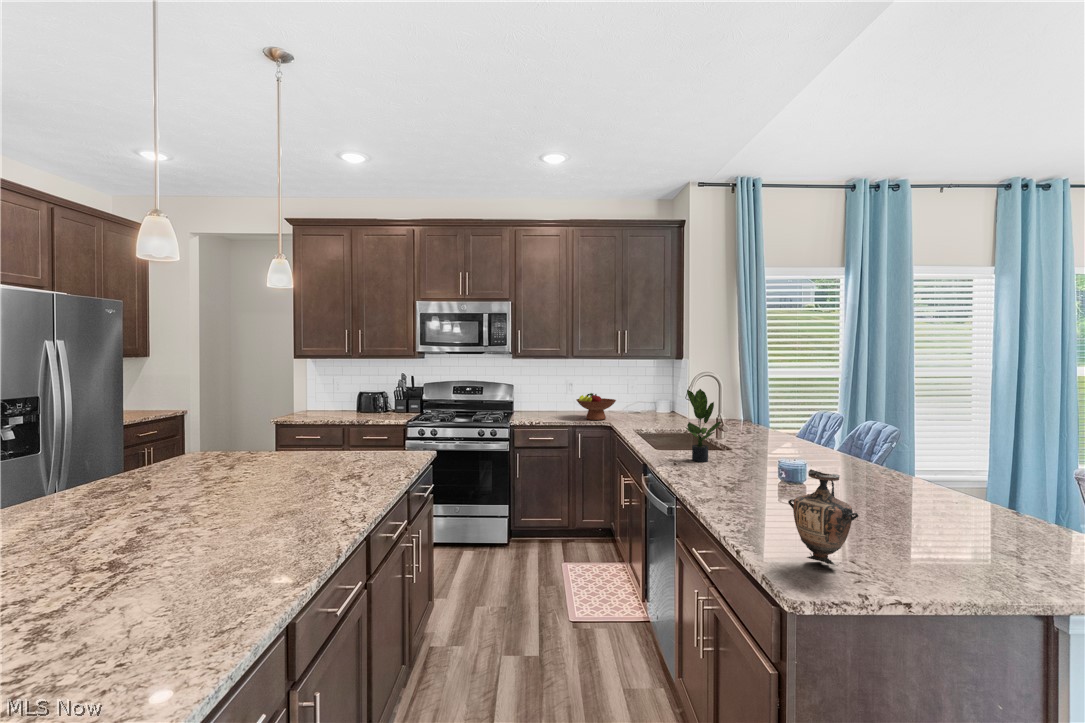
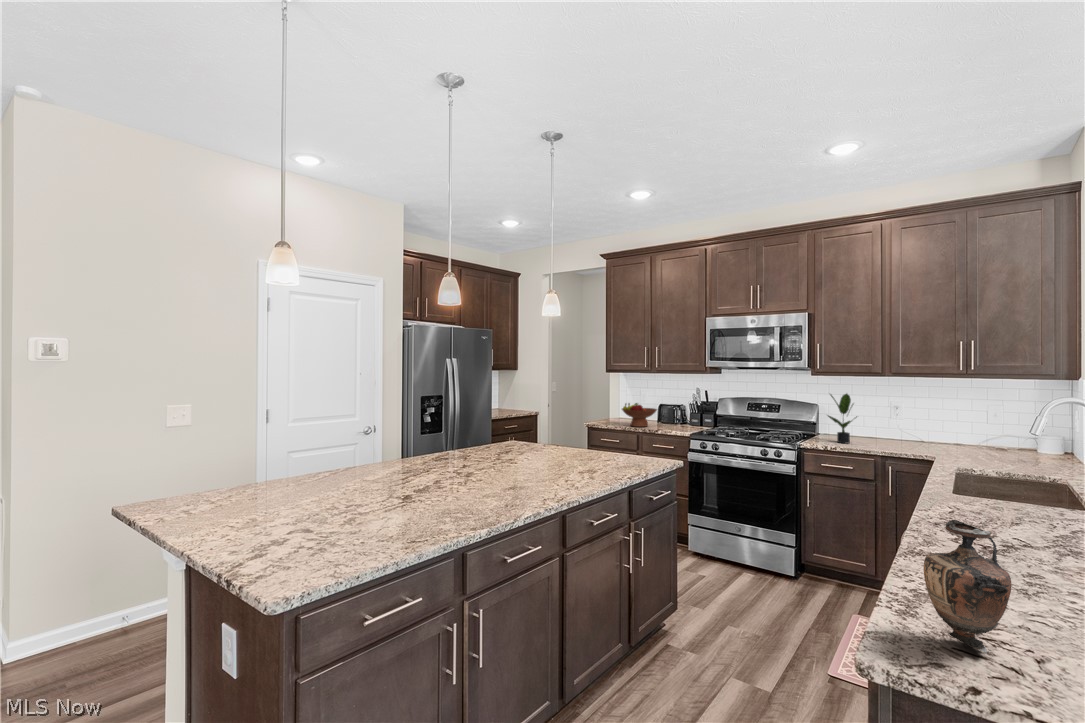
potted plant: present [686,389,721,462] -> present [828,394,857,443]
fruit bowl: present [576,393,616,420] -> present [622,403,657,427]

